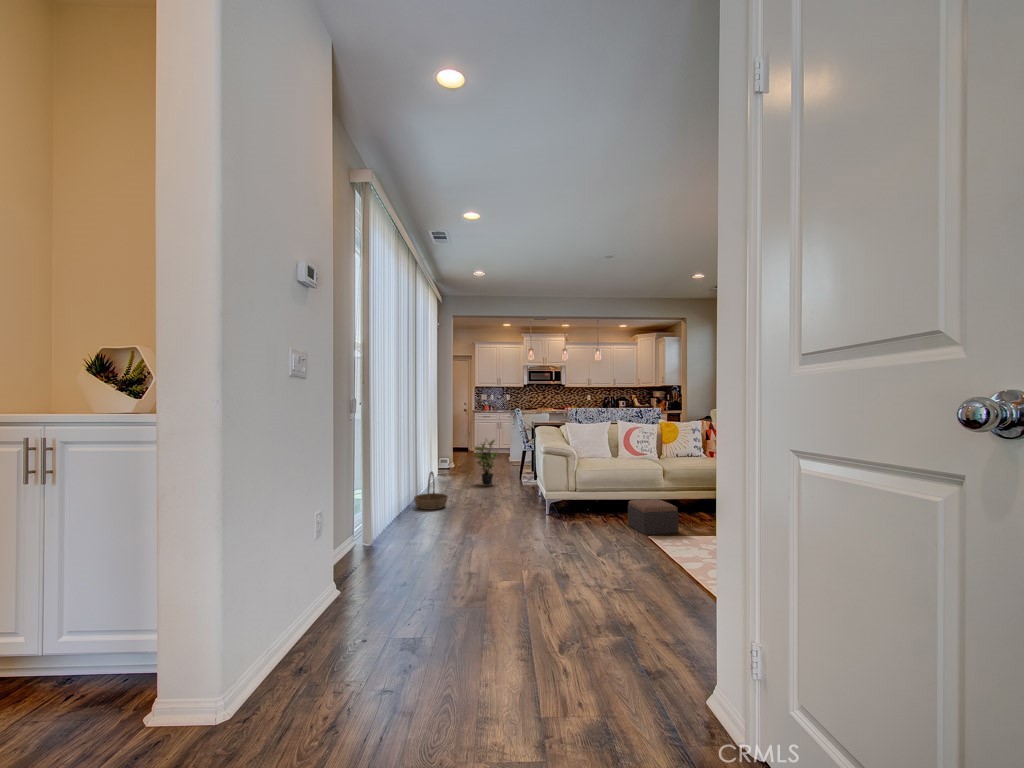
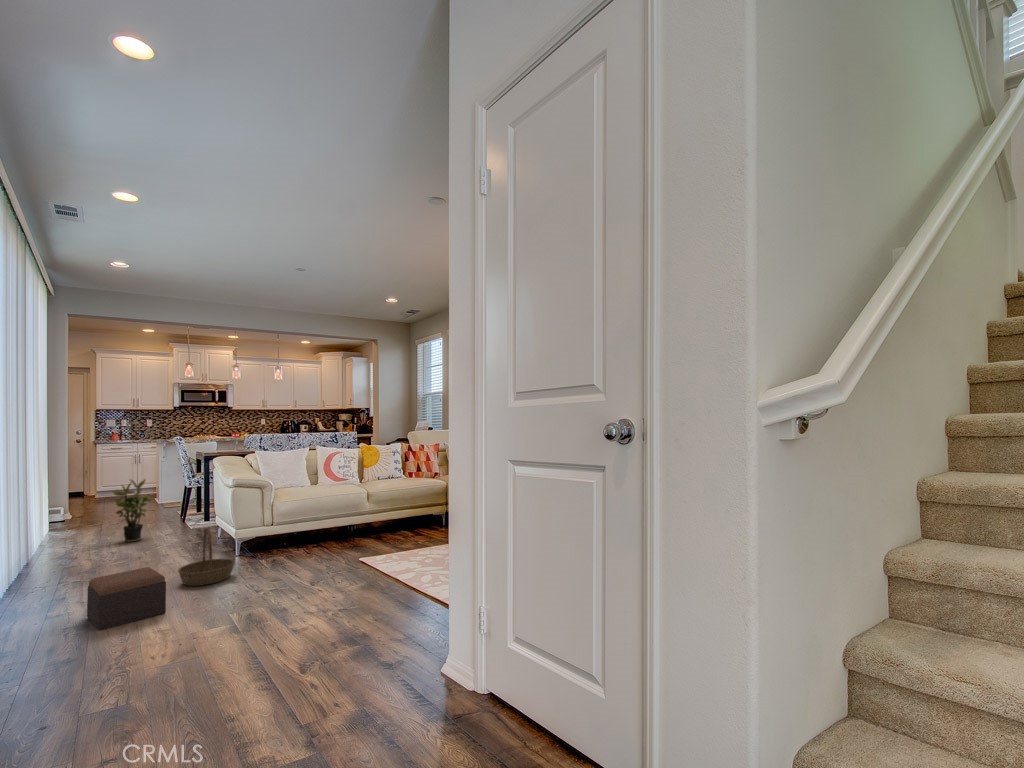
basket: present [414,472,448,510] -> present [178,529,235,586]
footstool: present [628,499,679,535] -> present [87,567,166,630]

